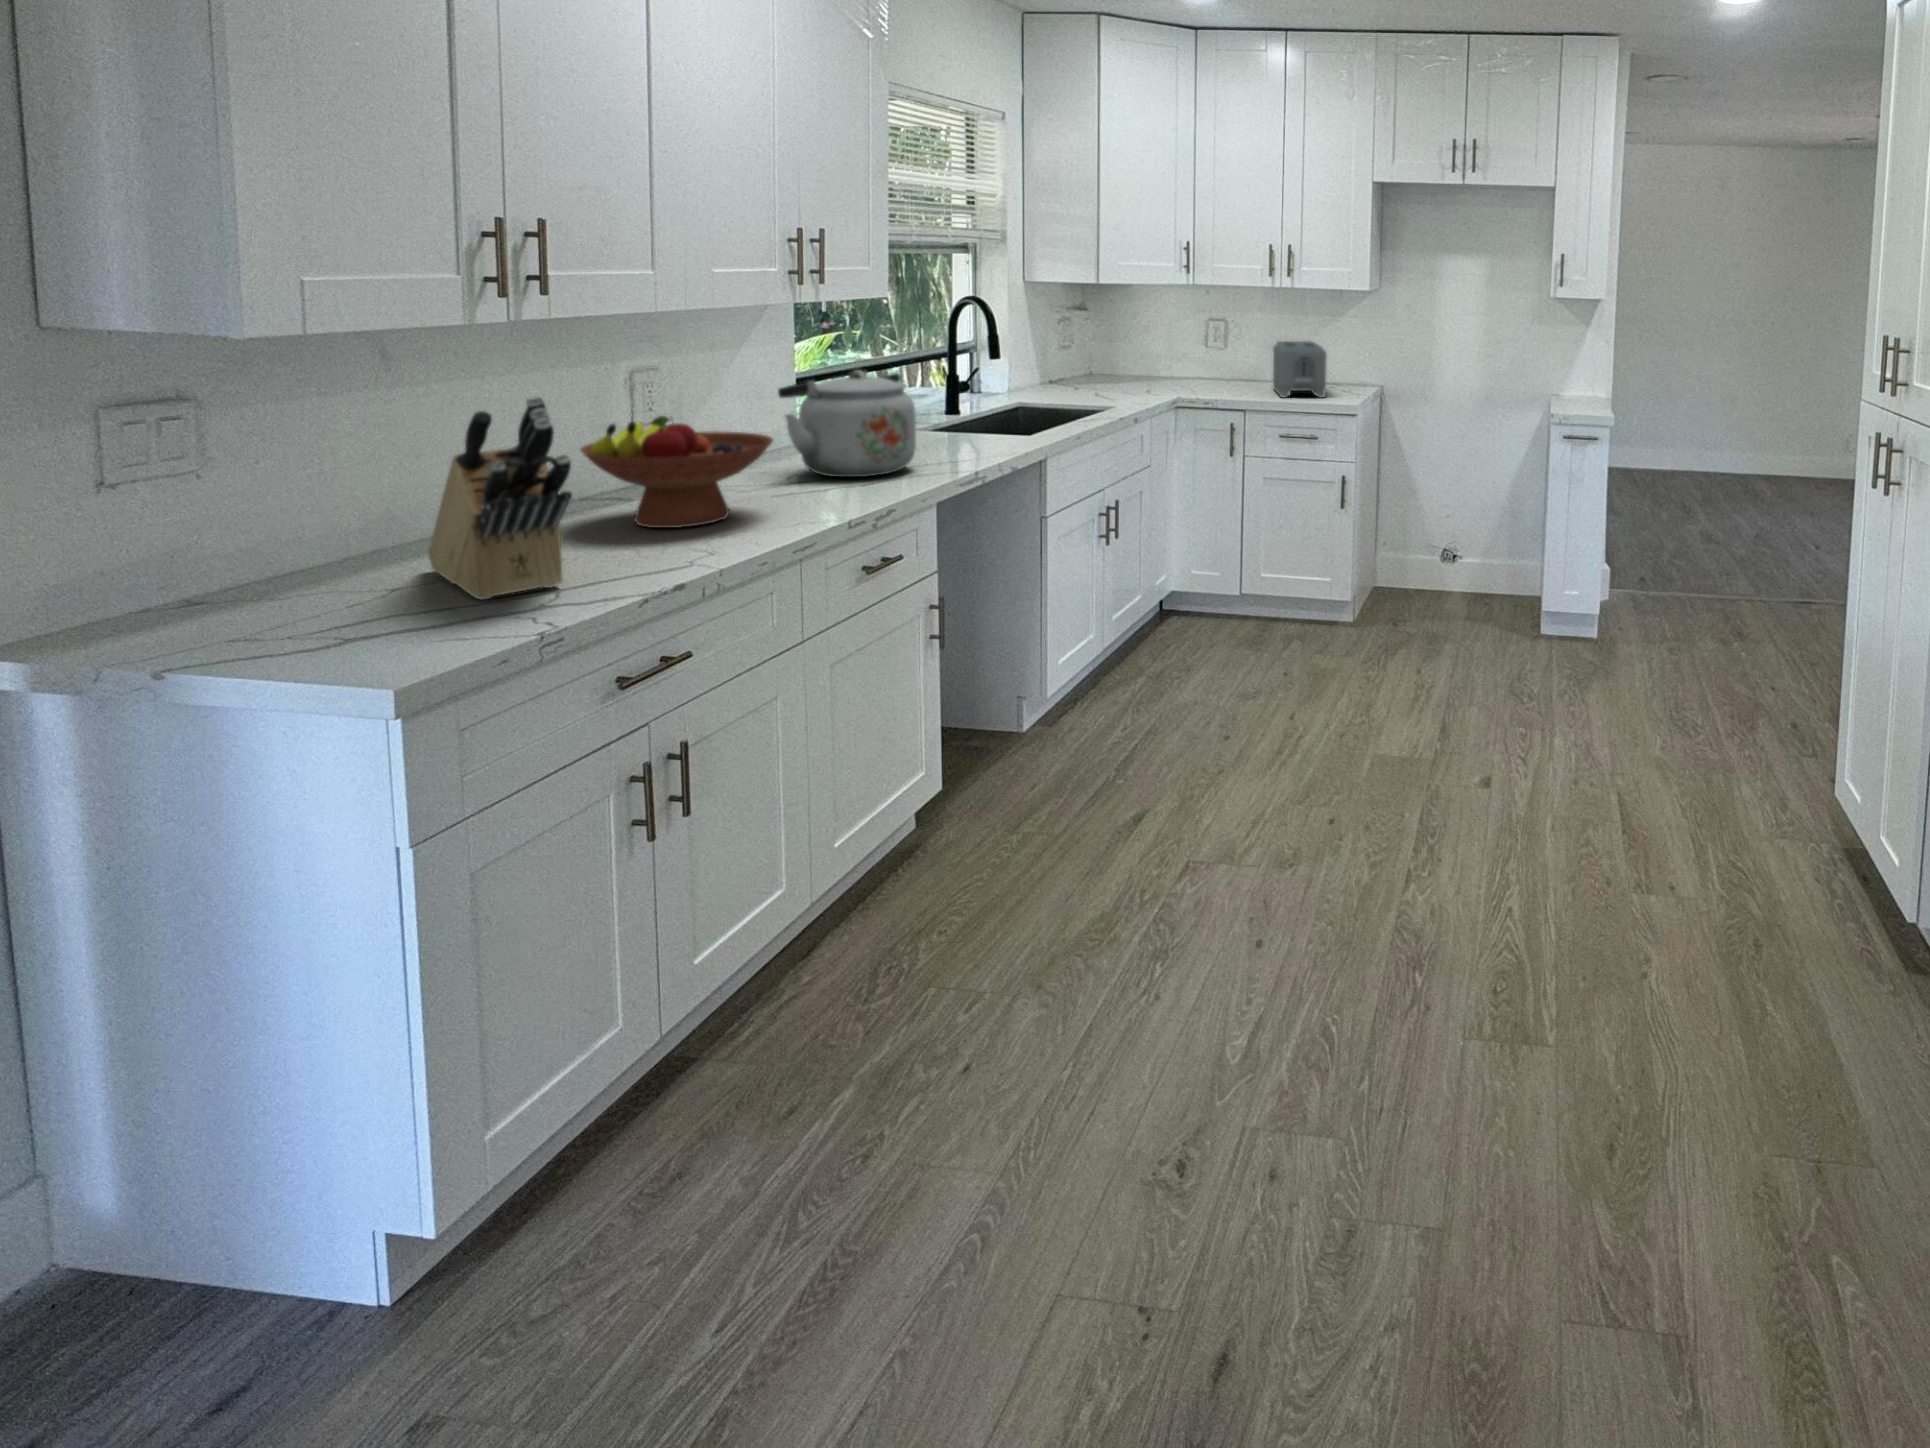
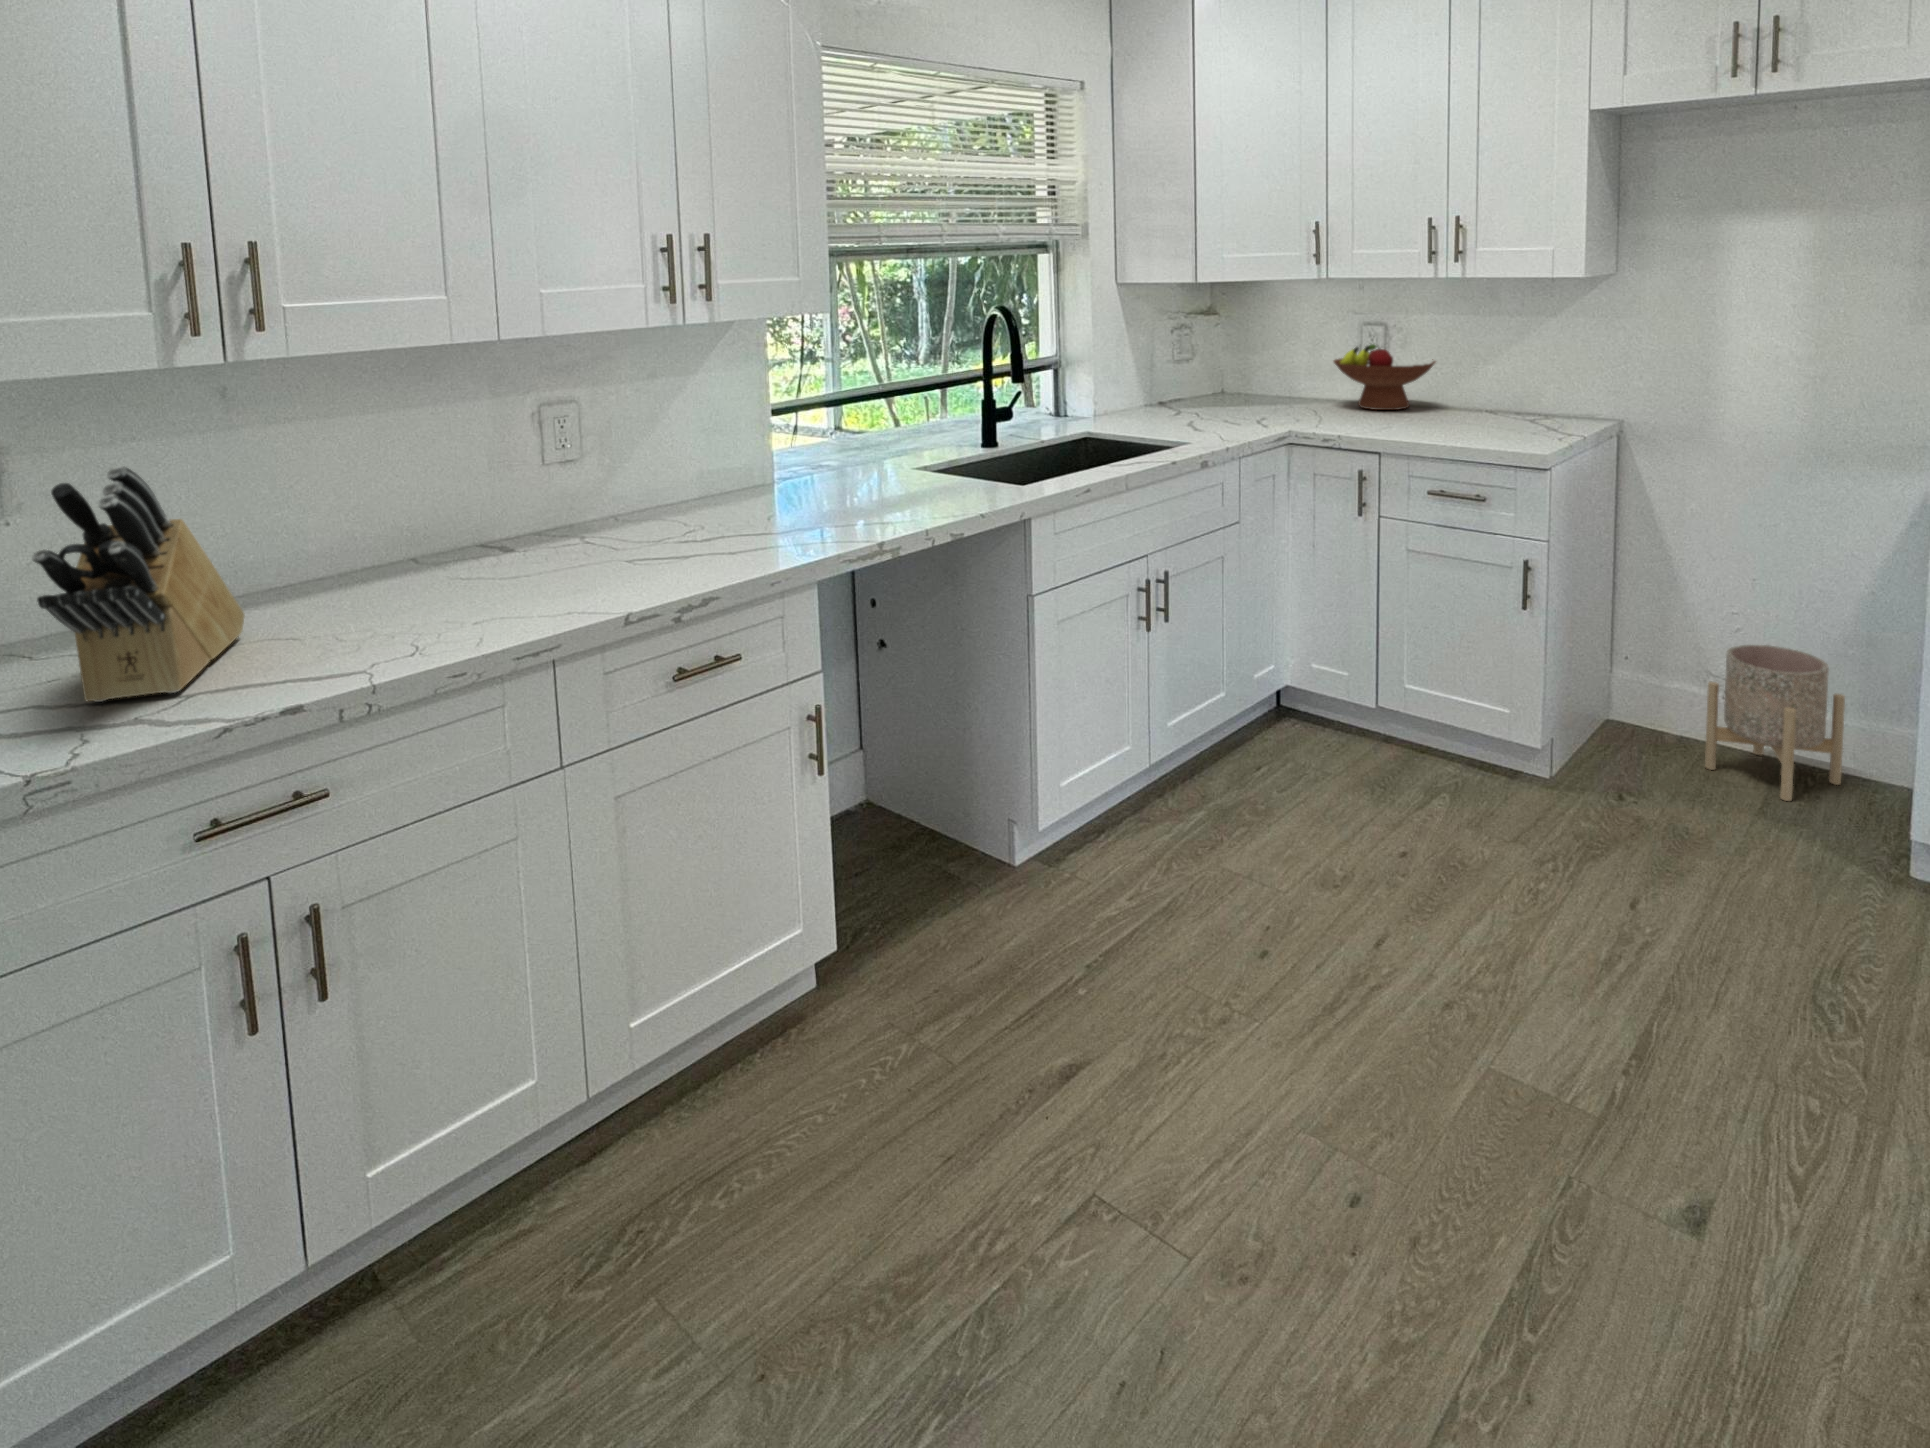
toaster: present [1273,341,1327,398] -> none [1433,354,1507,439]
kettle: present [778,370,916,477] -> none [655,408,817,541]
fruit bowl: present [580,416,773,528] -> present [1334,344,1436,410]
planter: none [1434,522,1504,611] -> present [1705,645,1845,801]

